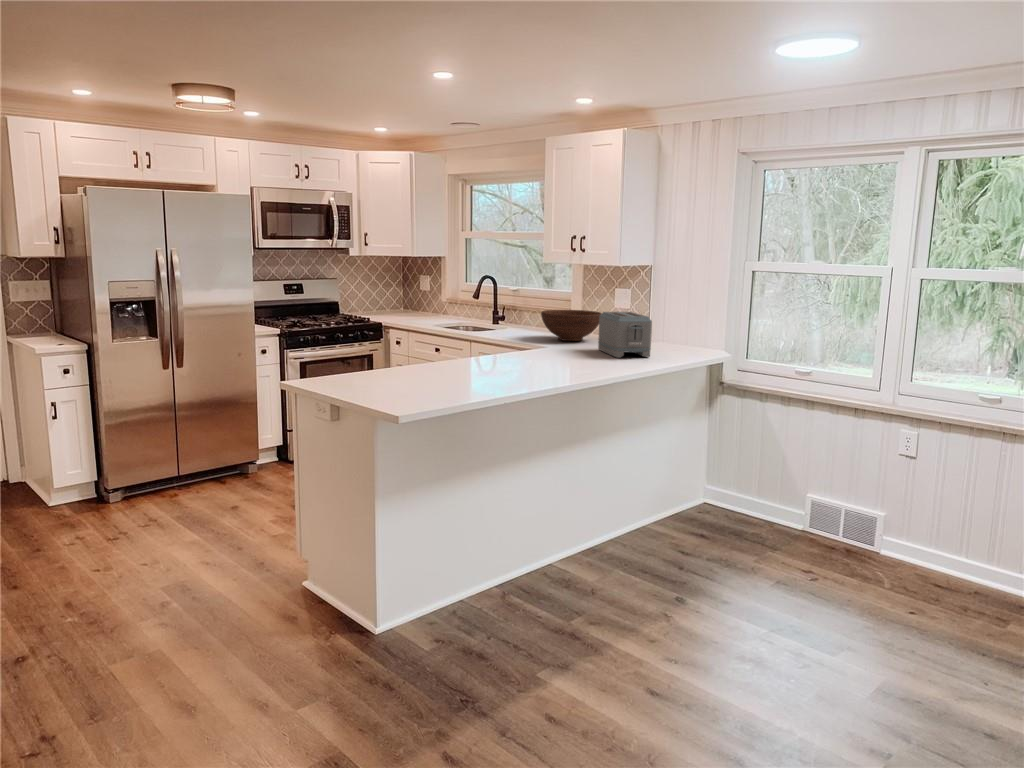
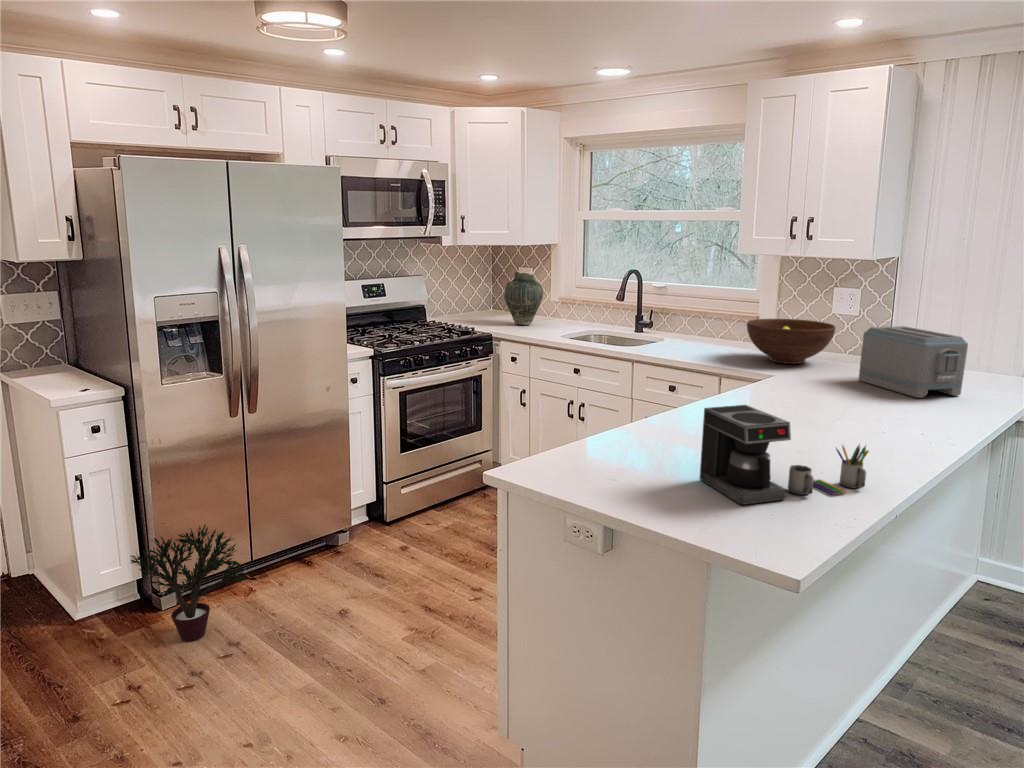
vase: none [398,276,429,318] -> present [504,272,543,325]
coffee maker: none [397,340,491,391] -> present [700,405,869,505]
potted plant: none [83,440,163,517] -> present [131,524,247,641]

